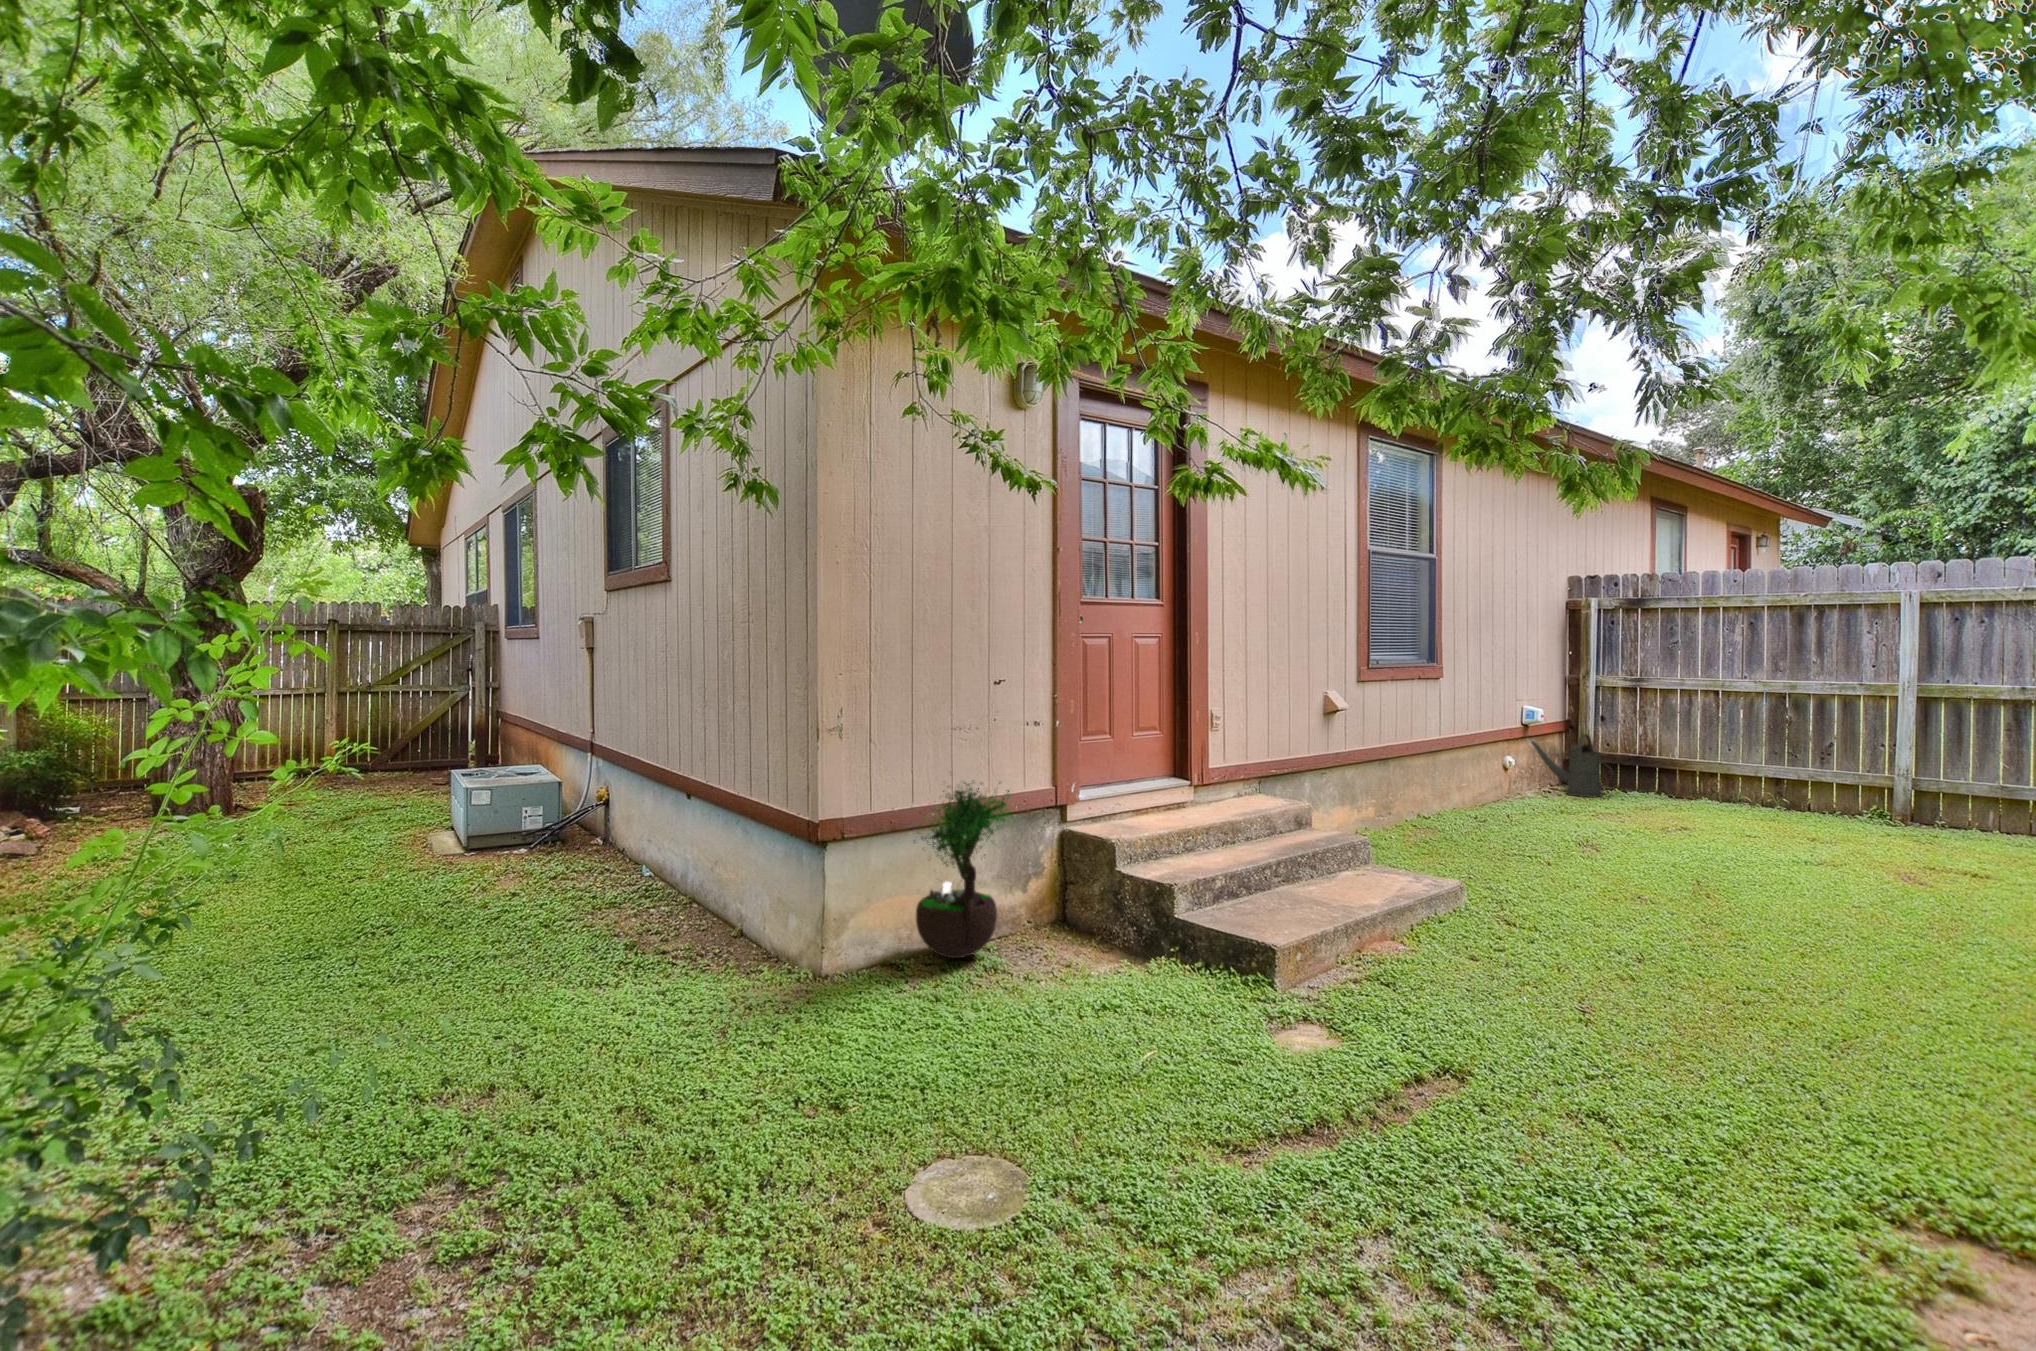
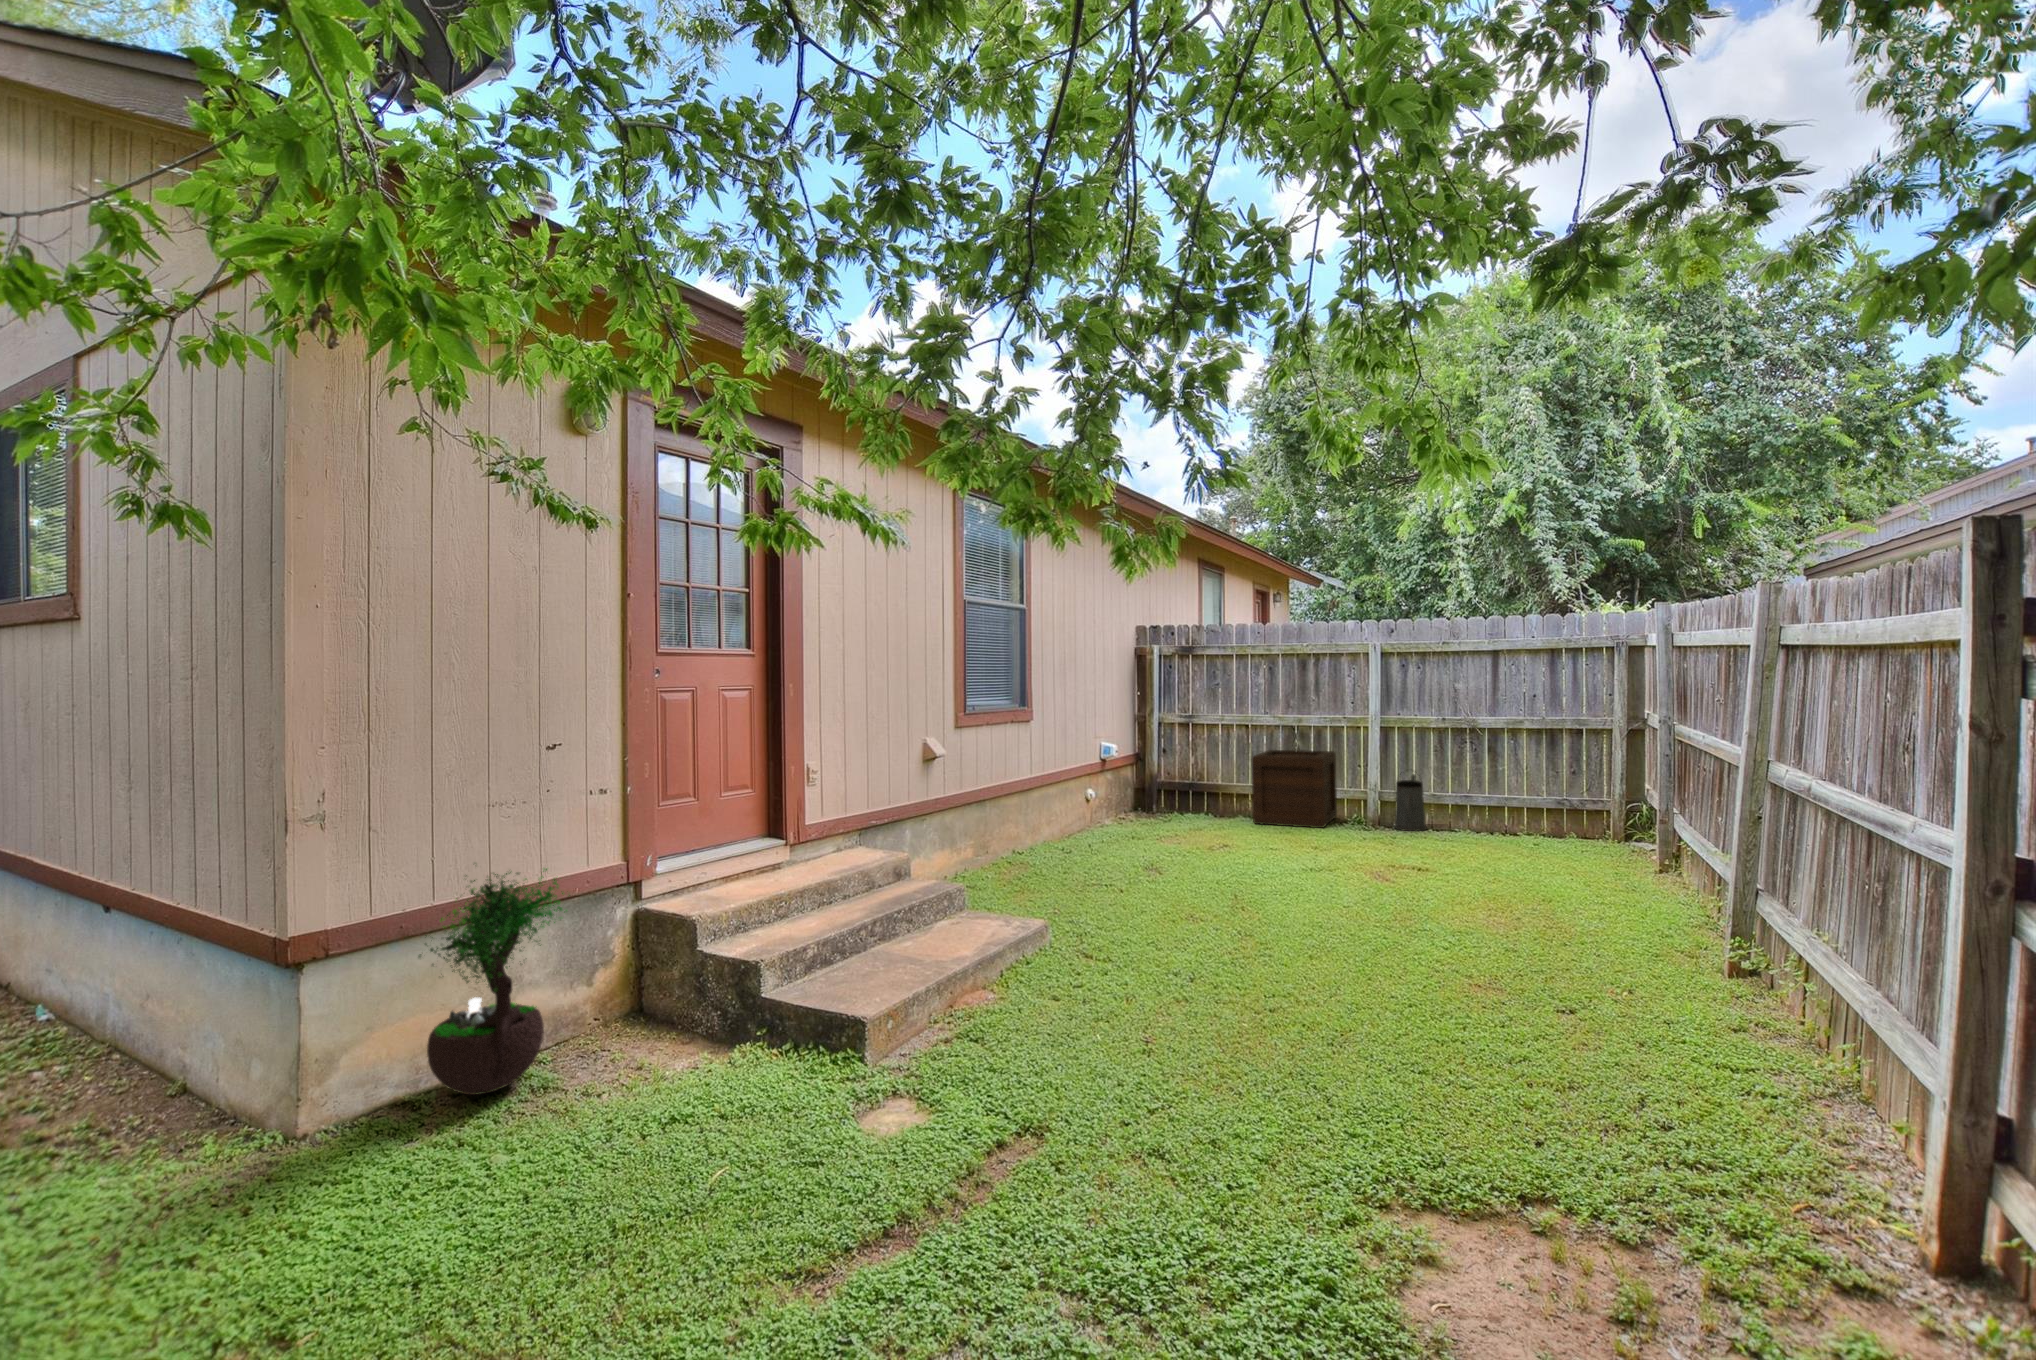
wooden crate: none [1724,720,1855,819] -> present [1252,750,1337,828]
watering can: present [1531,734,1613,797] -> present [1394,774,1427,831]

